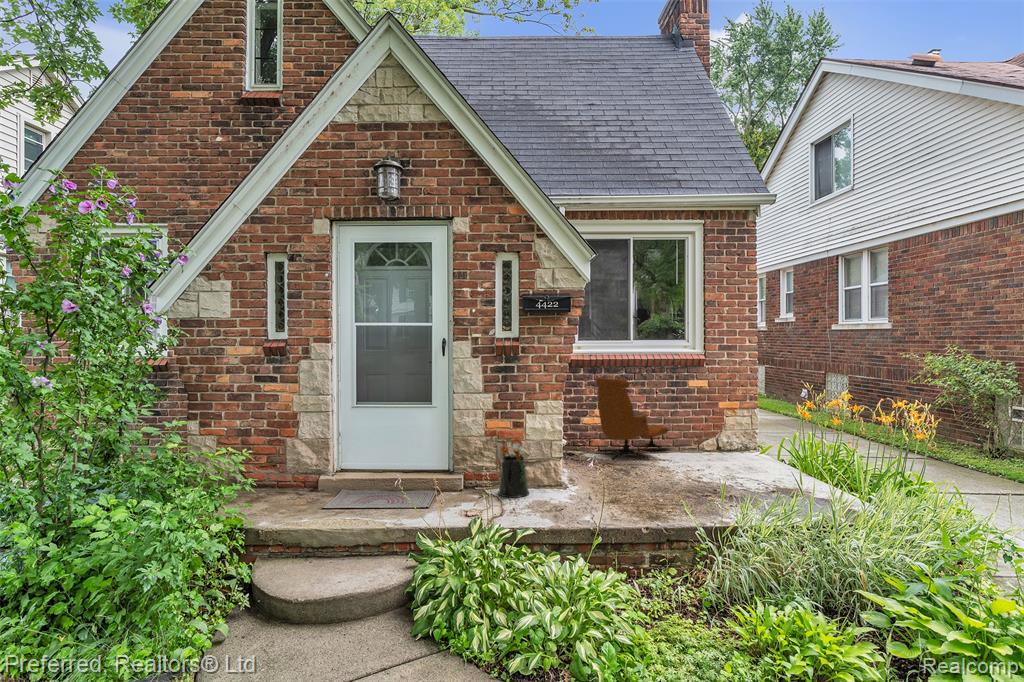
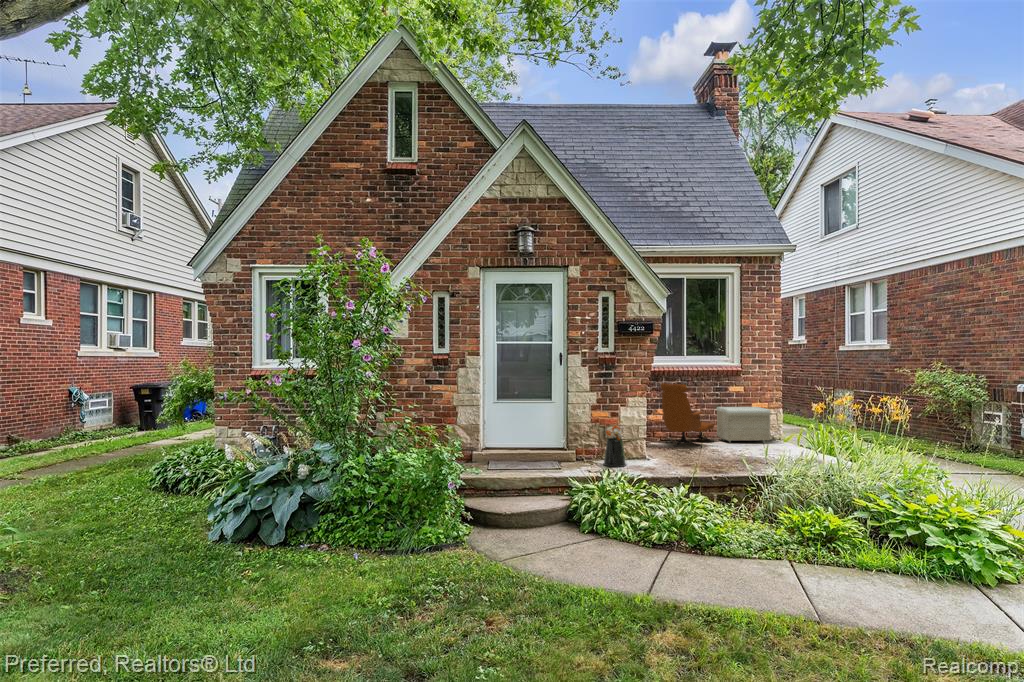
storage bench: none [673,405,739,452] -> present [716,407,770,443]

